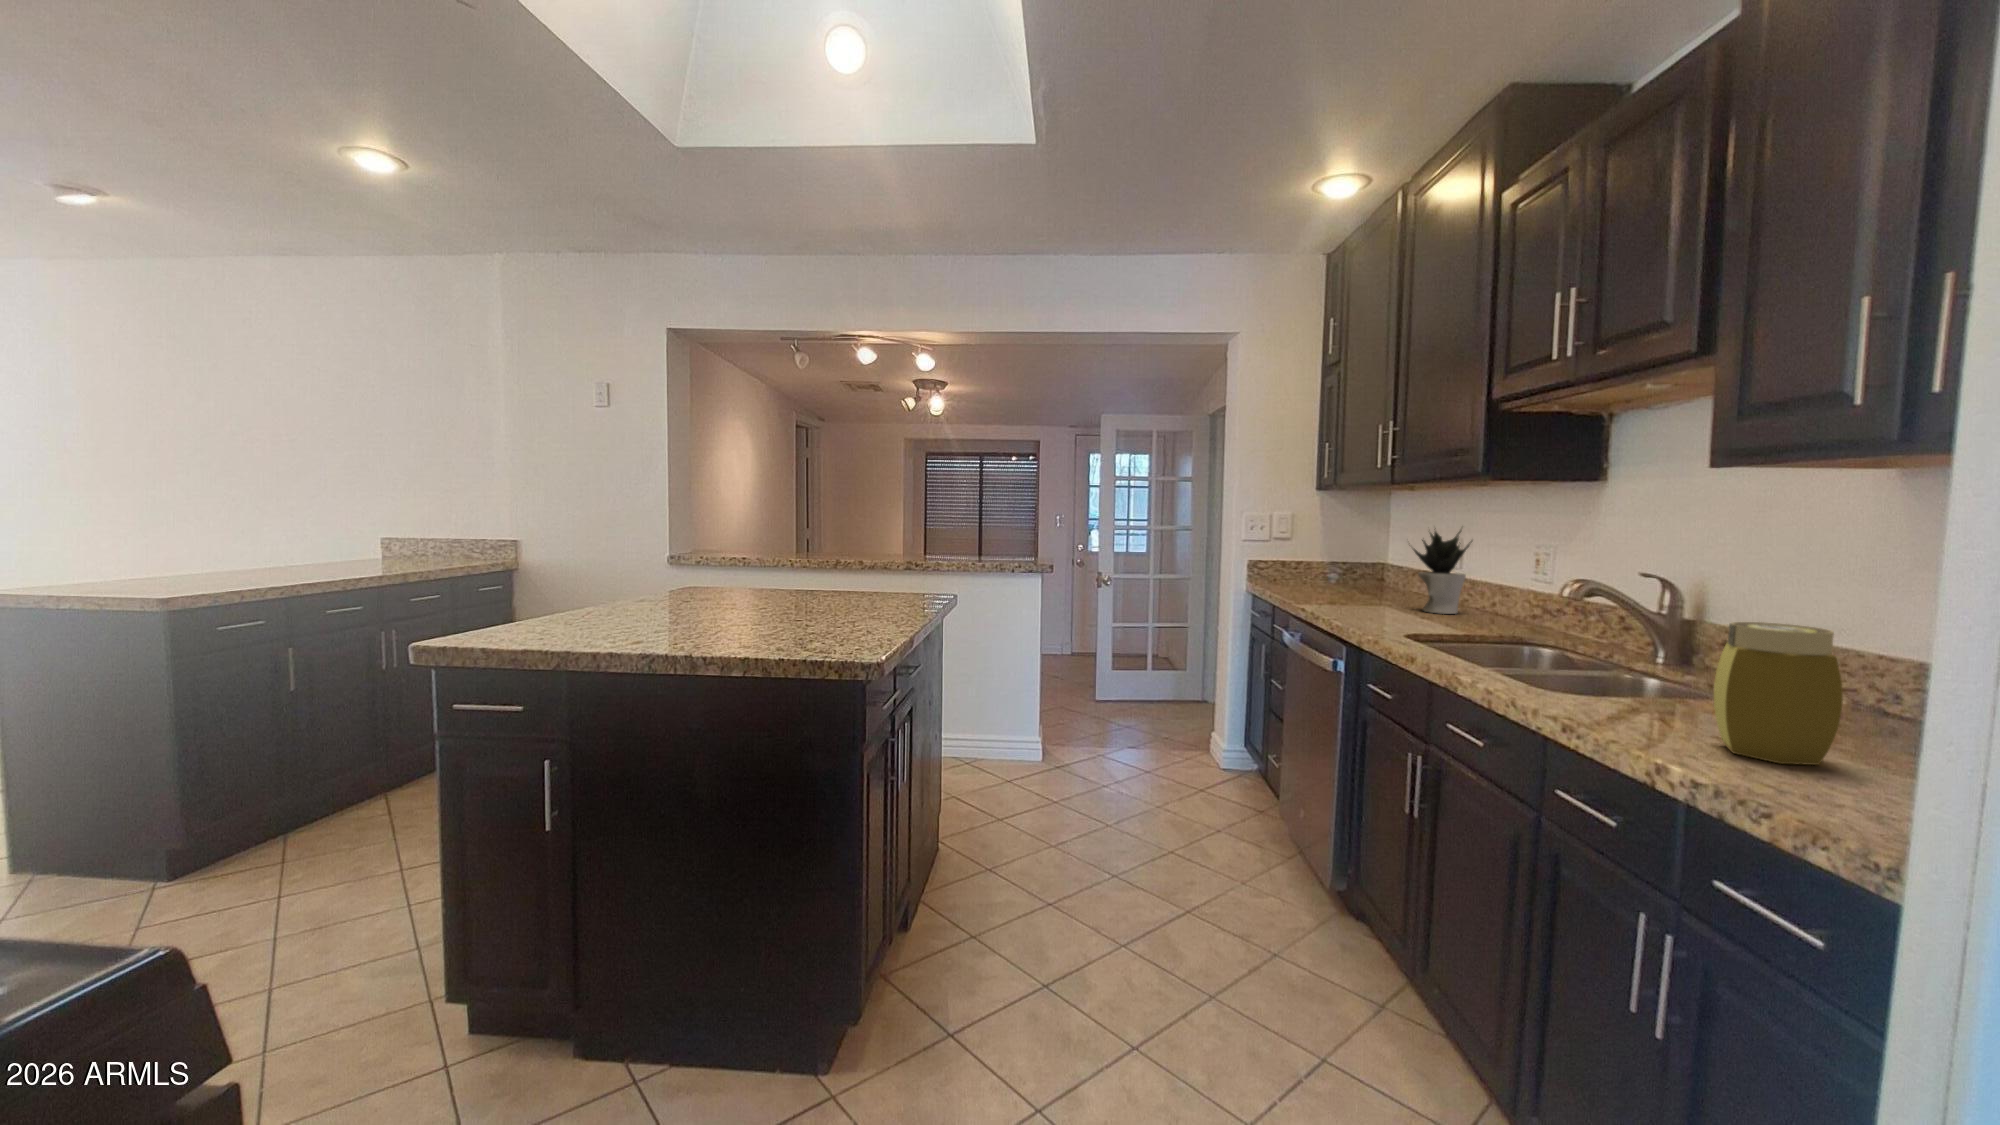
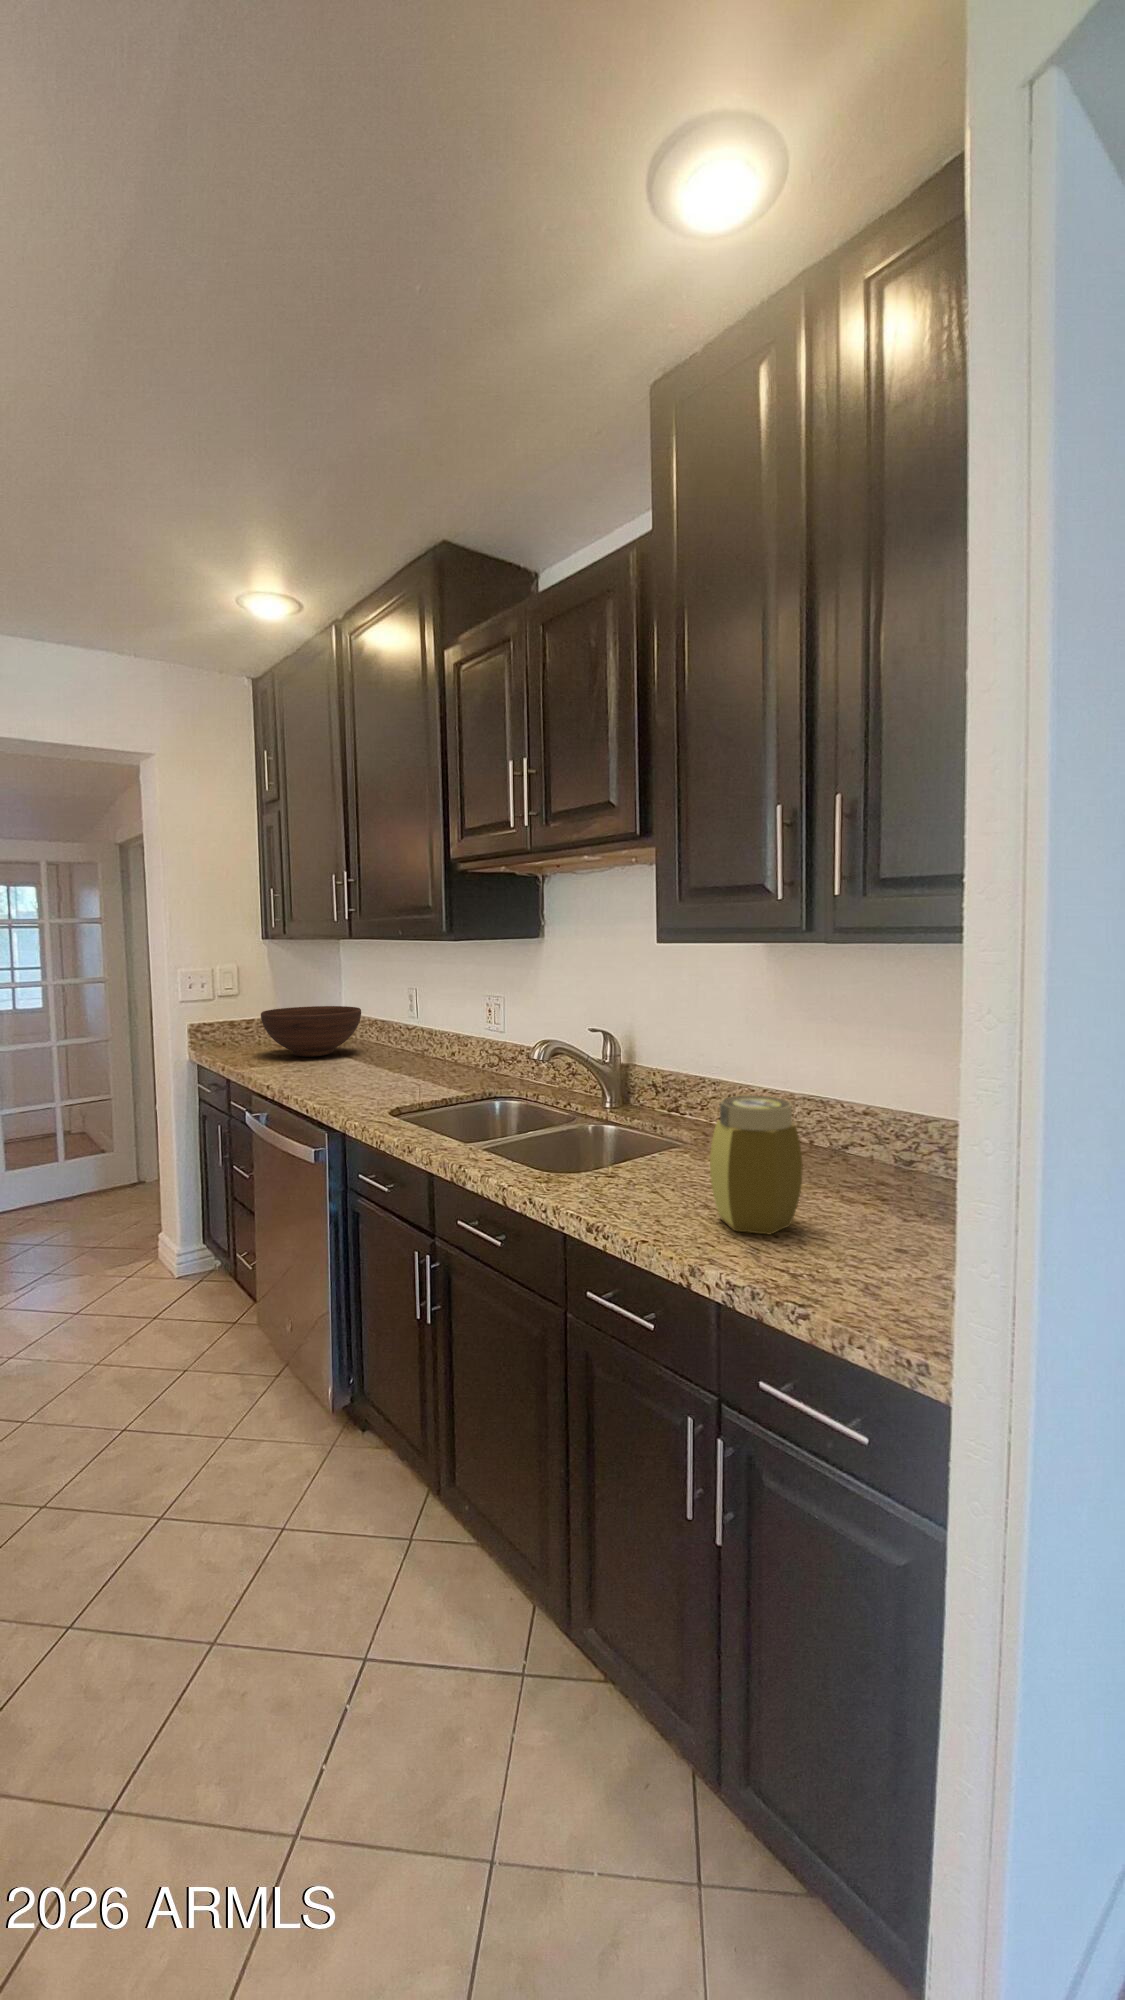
potted plant: present [1413,528,1472,614] -> none [372,977,434,1071]
fruit bowl: none [1306,552,1400,595] -> present [261,1006,361,1057]

